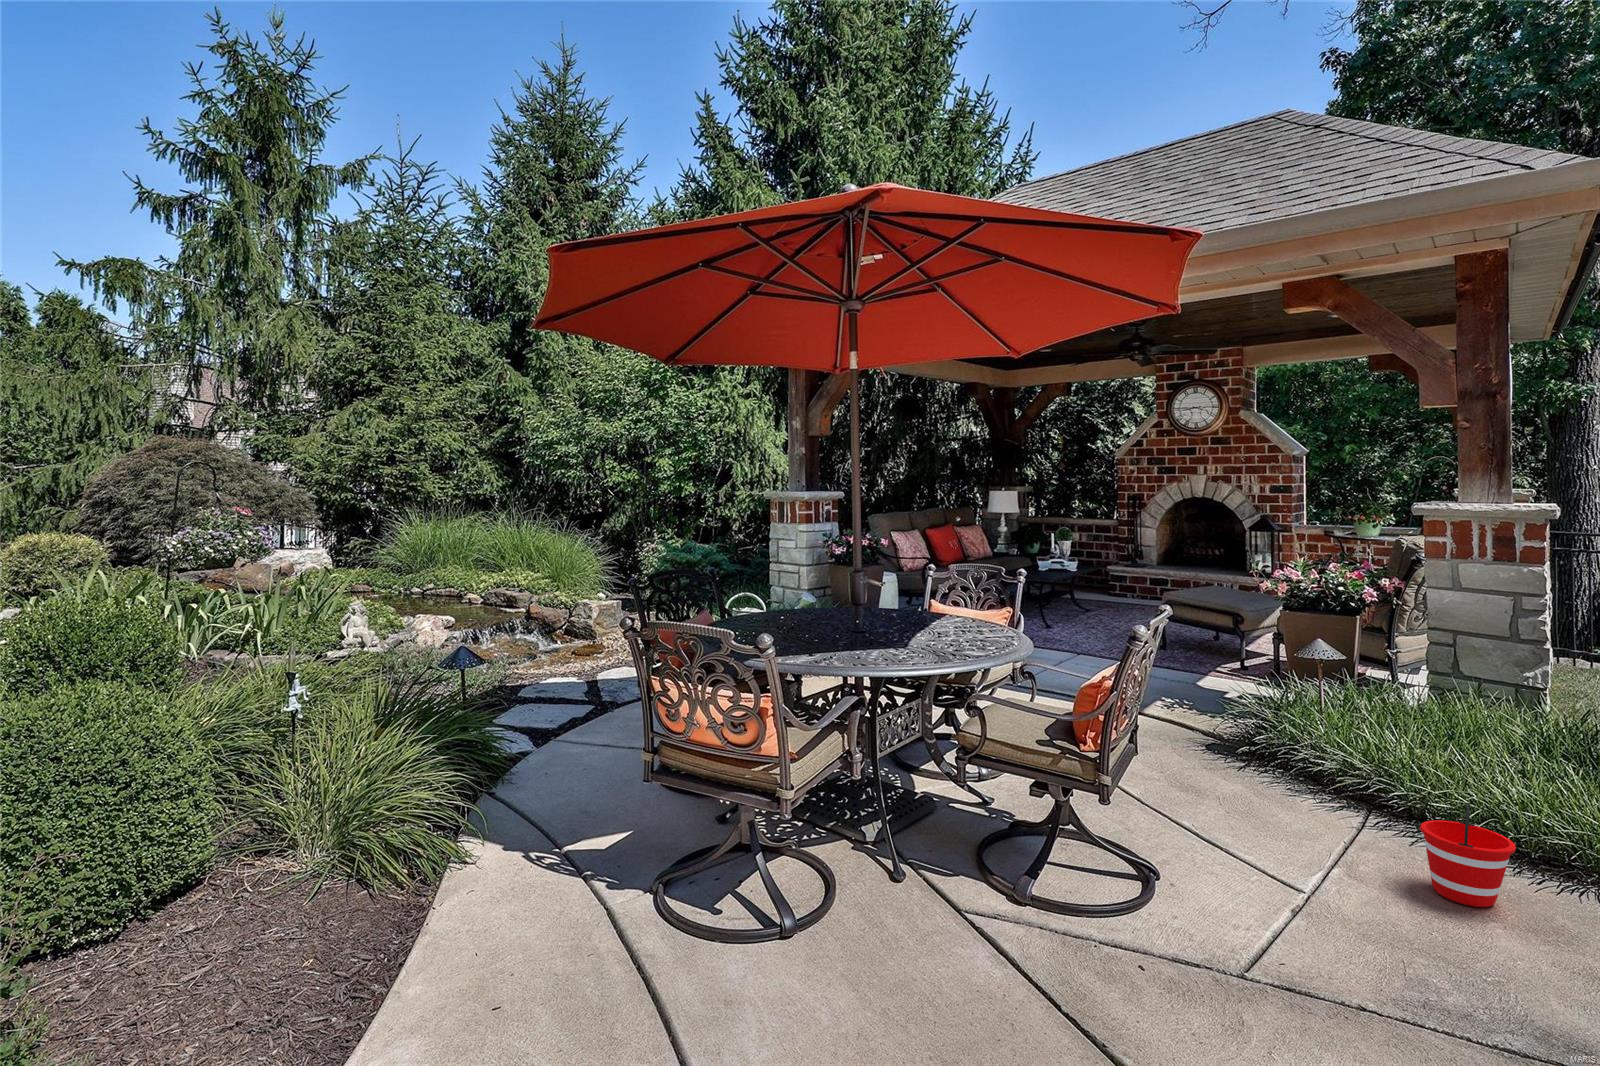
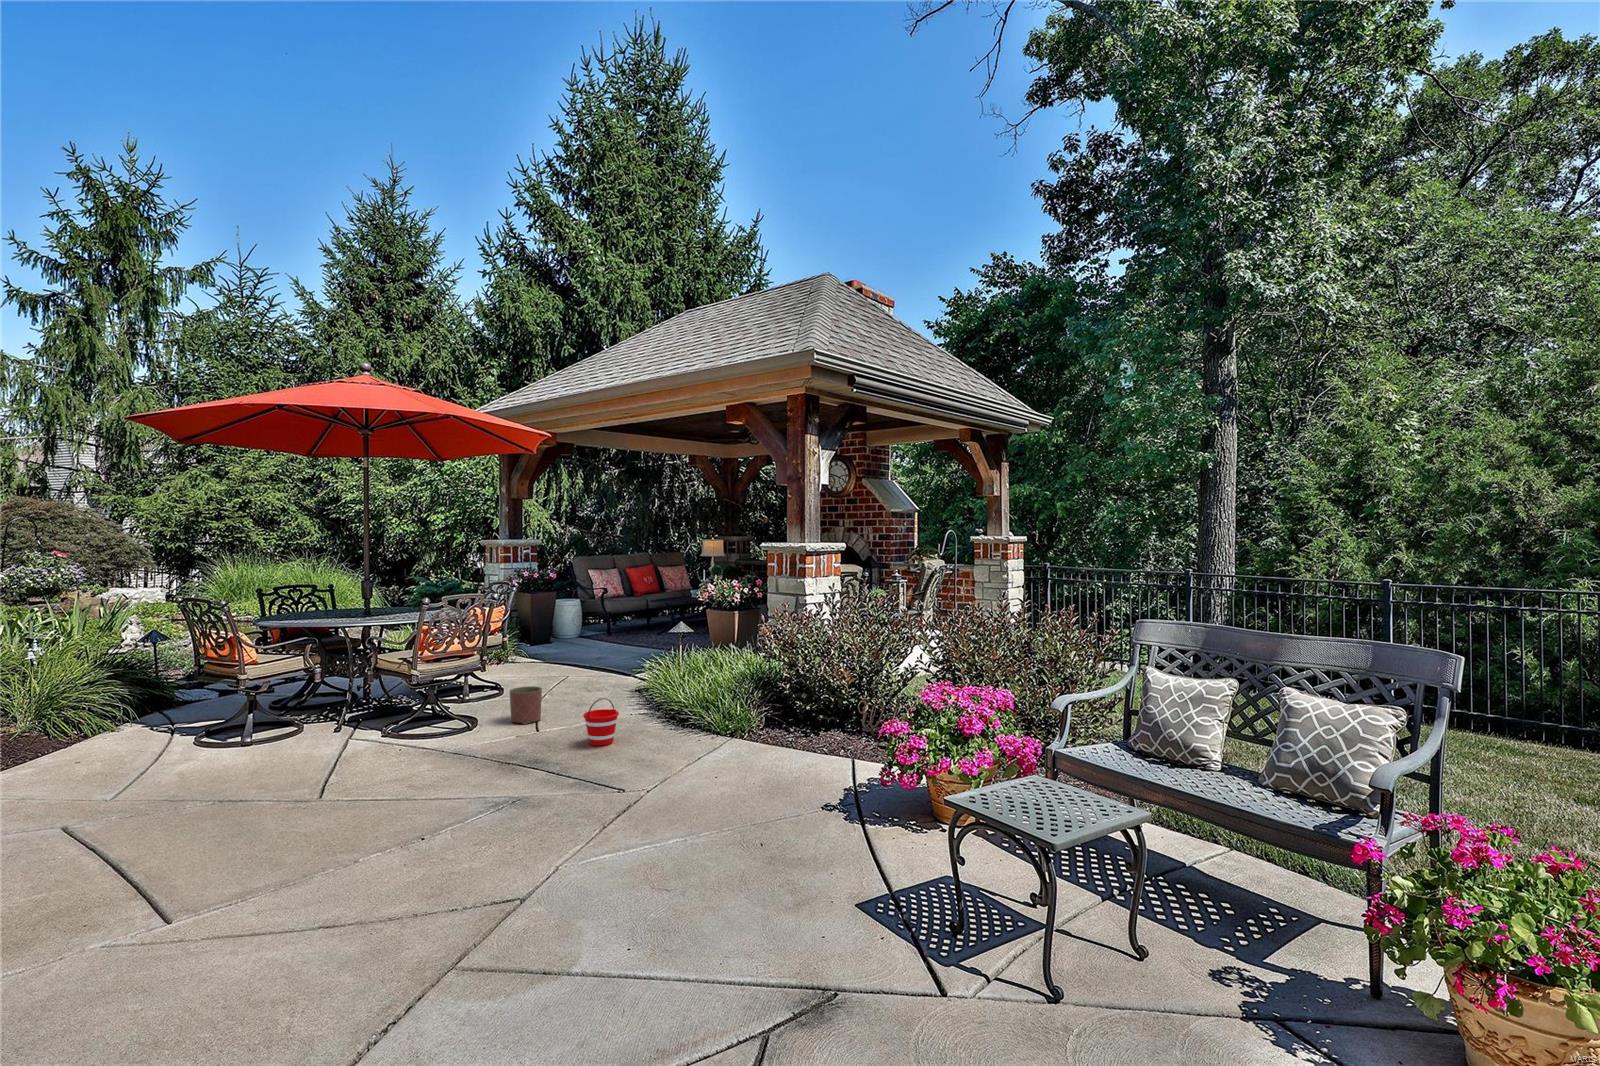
planter: none [1139,748,1202,826] -> present [510,686,542,724]

